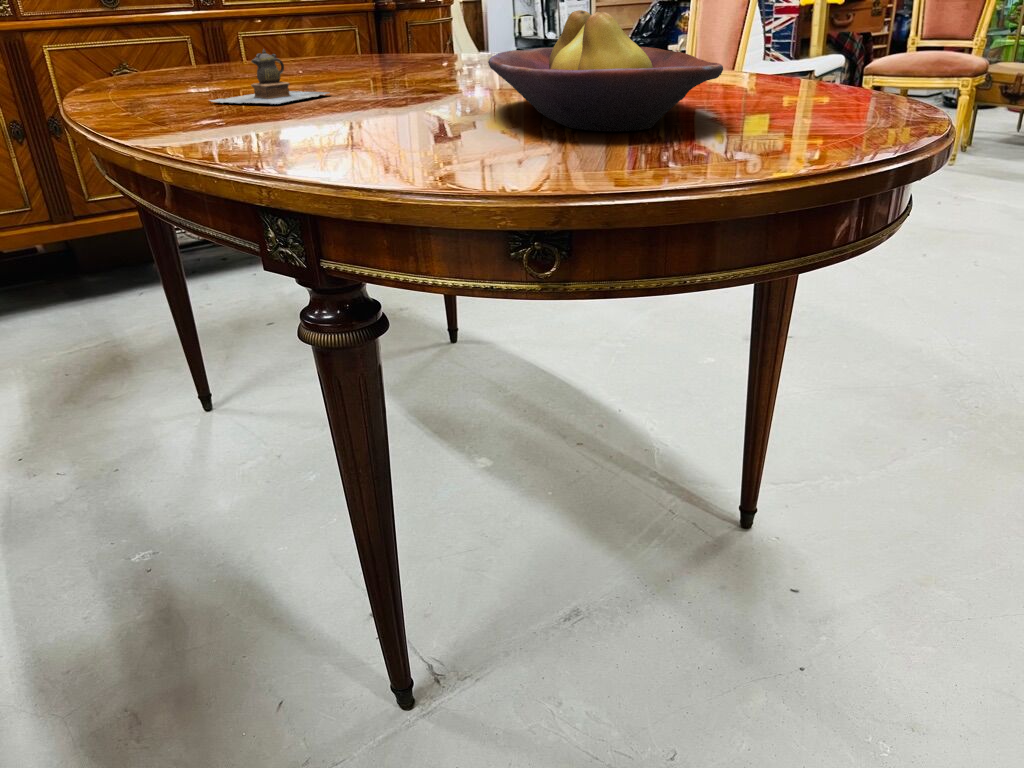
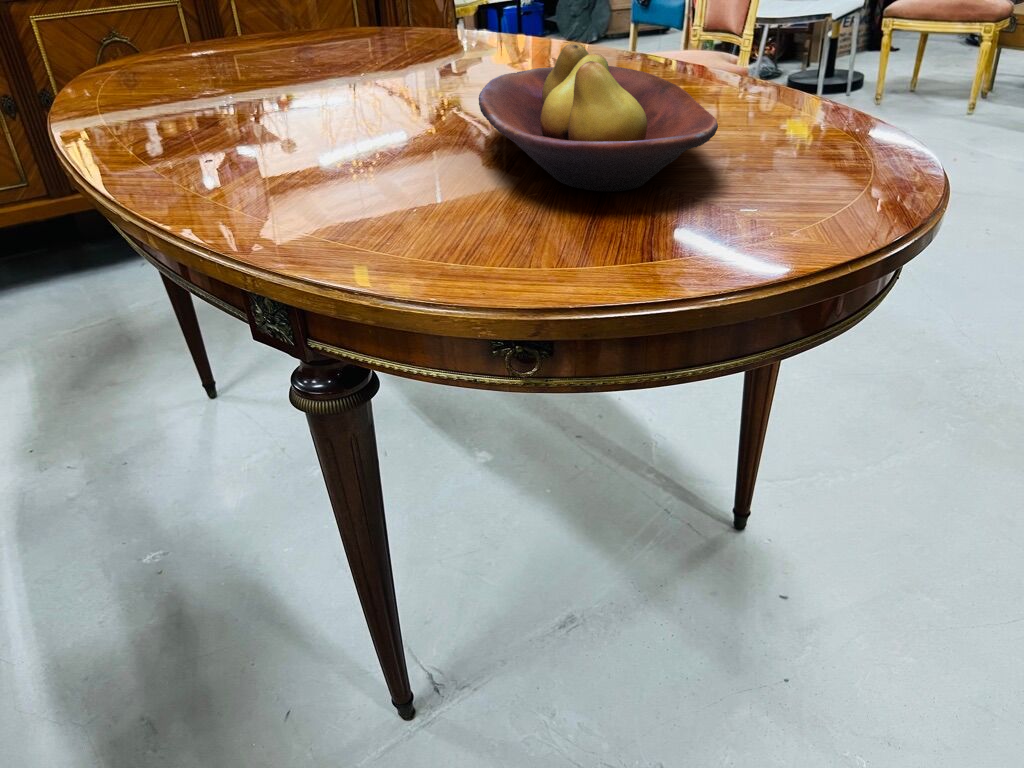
teapot: present [210,49,329,104] -> none [197,62,323,124]

